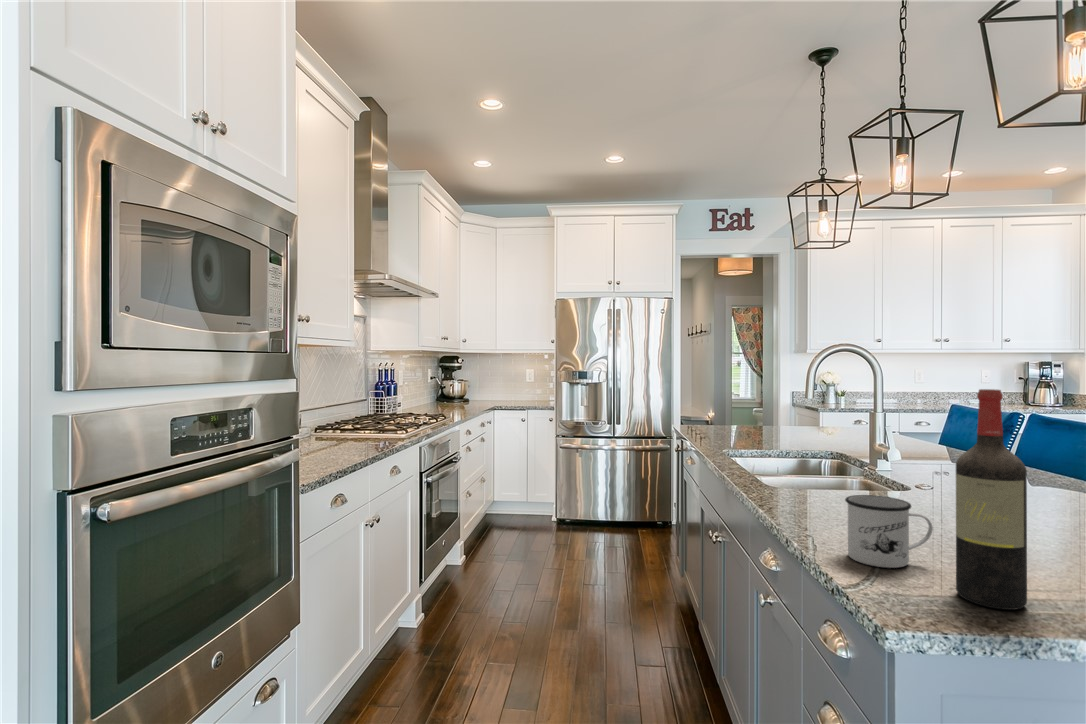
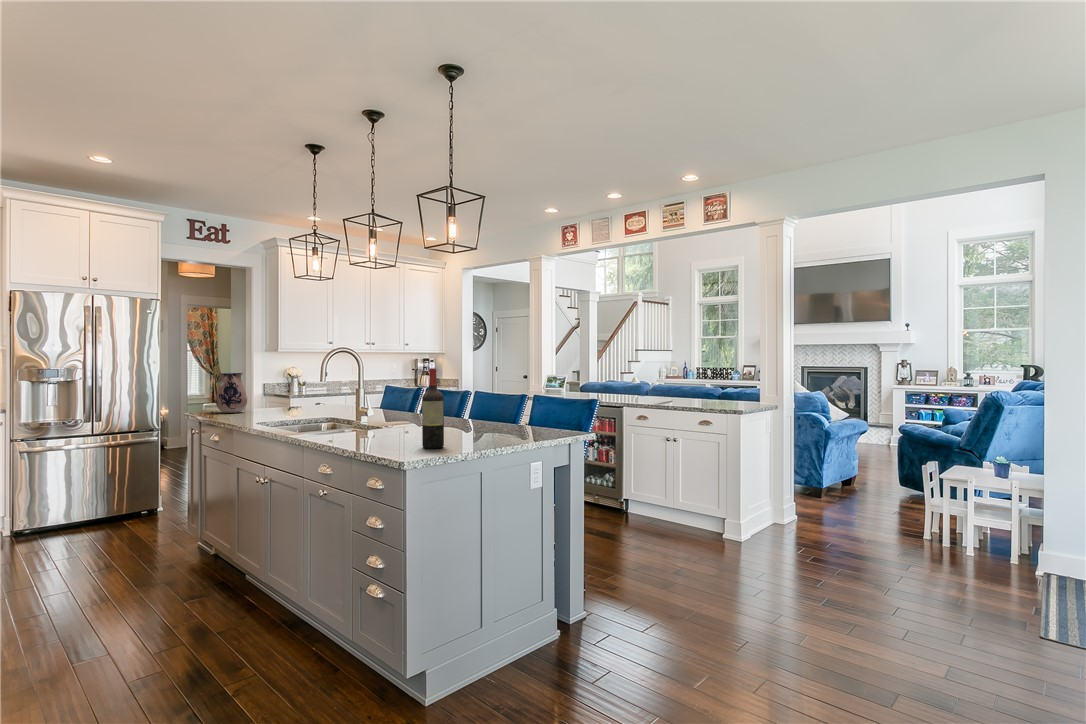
ceramic pitcher: none [697,380,733,430] -> present [216,373,247,413]
mug: present [845,495,933,568] -> none [378,418,411,446]

